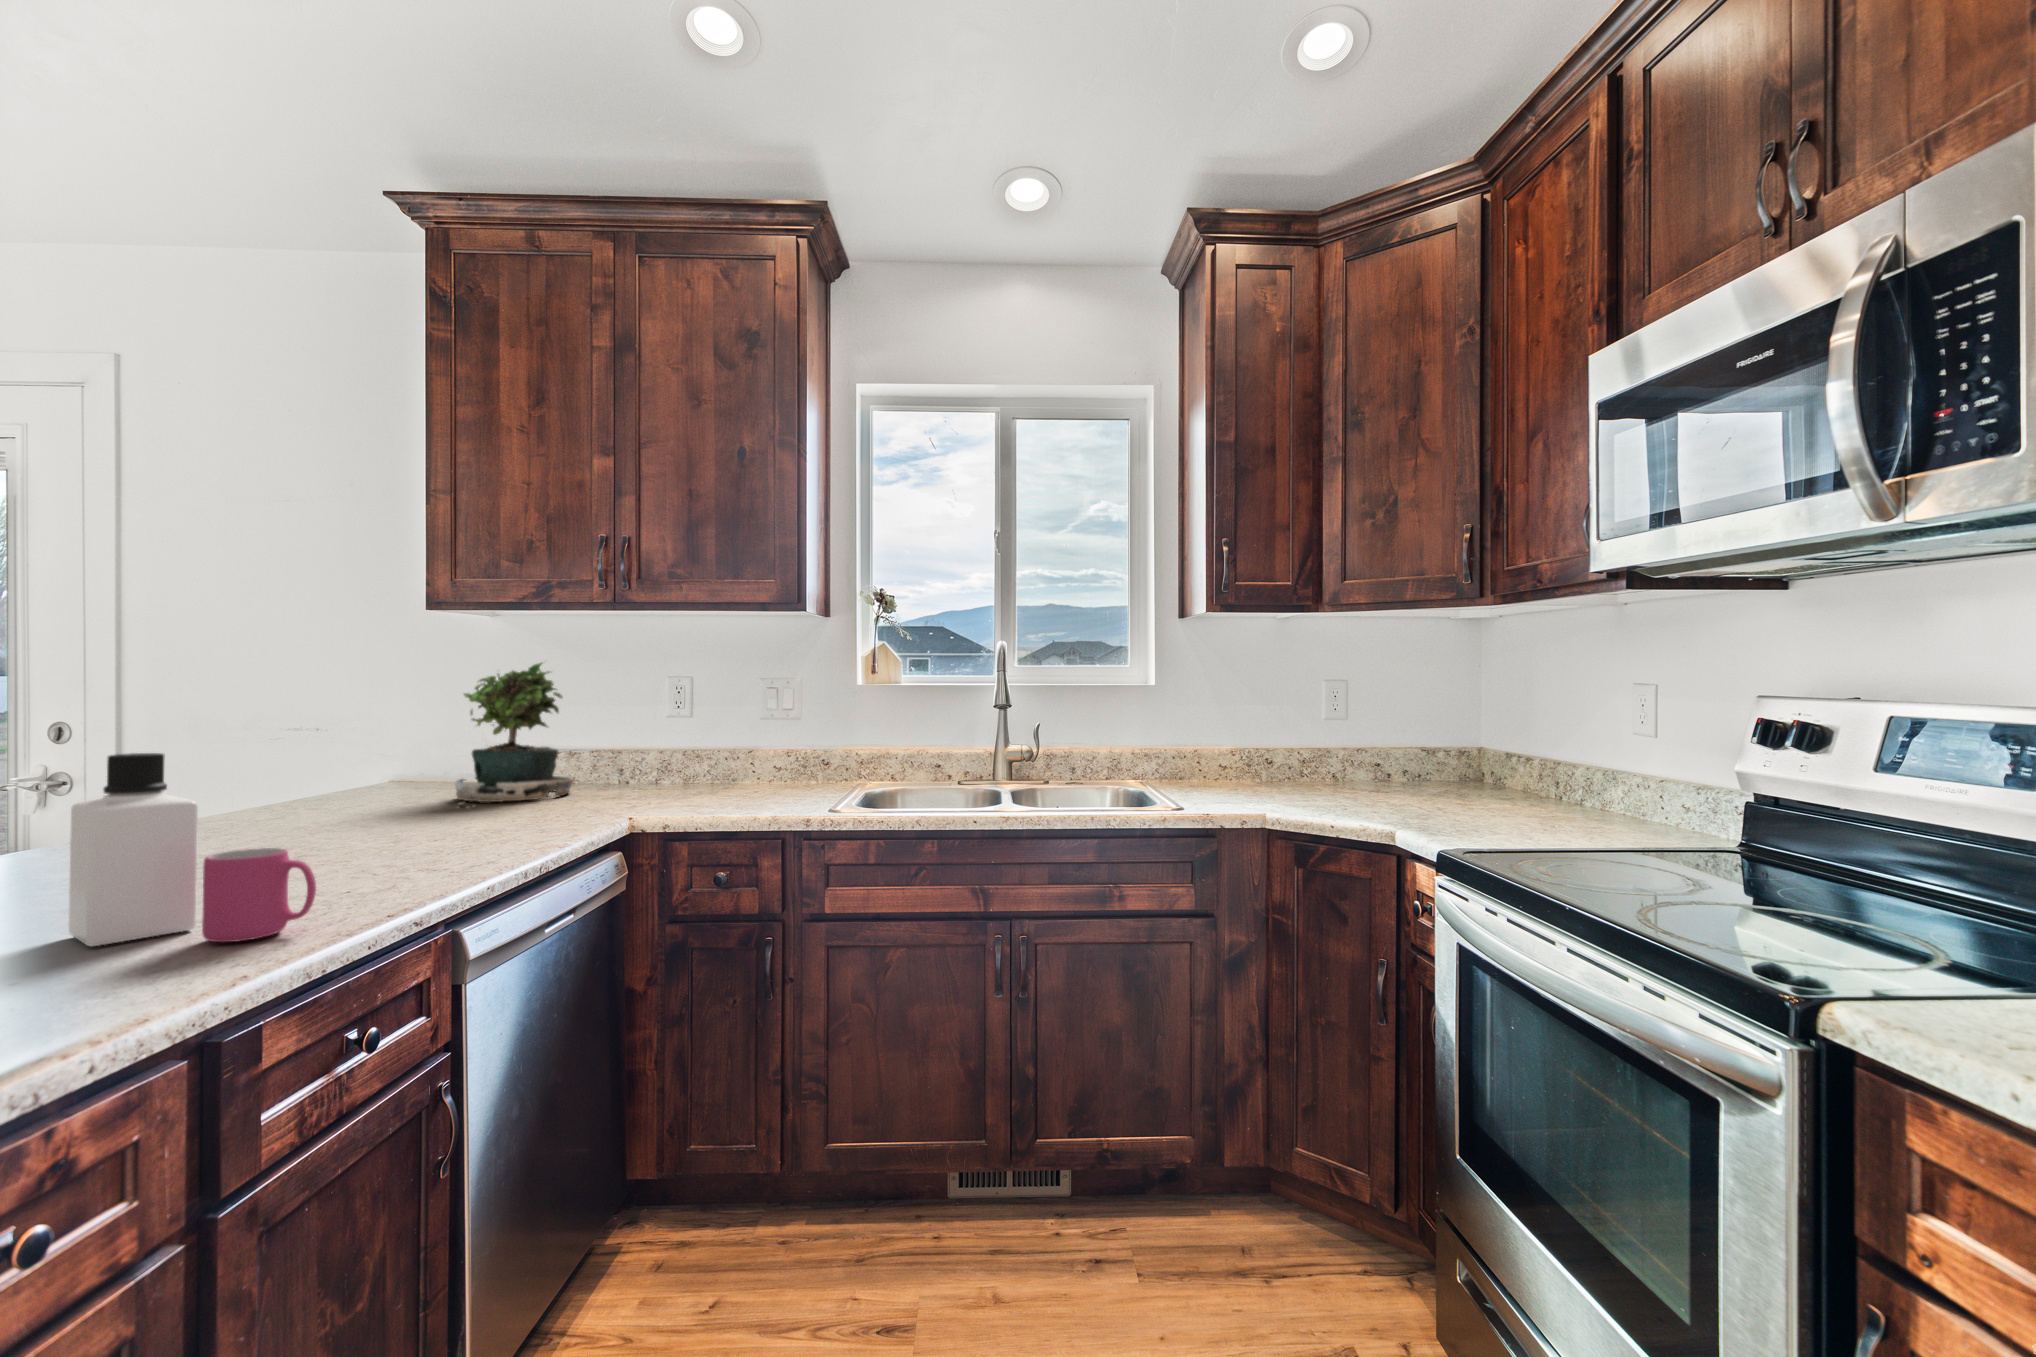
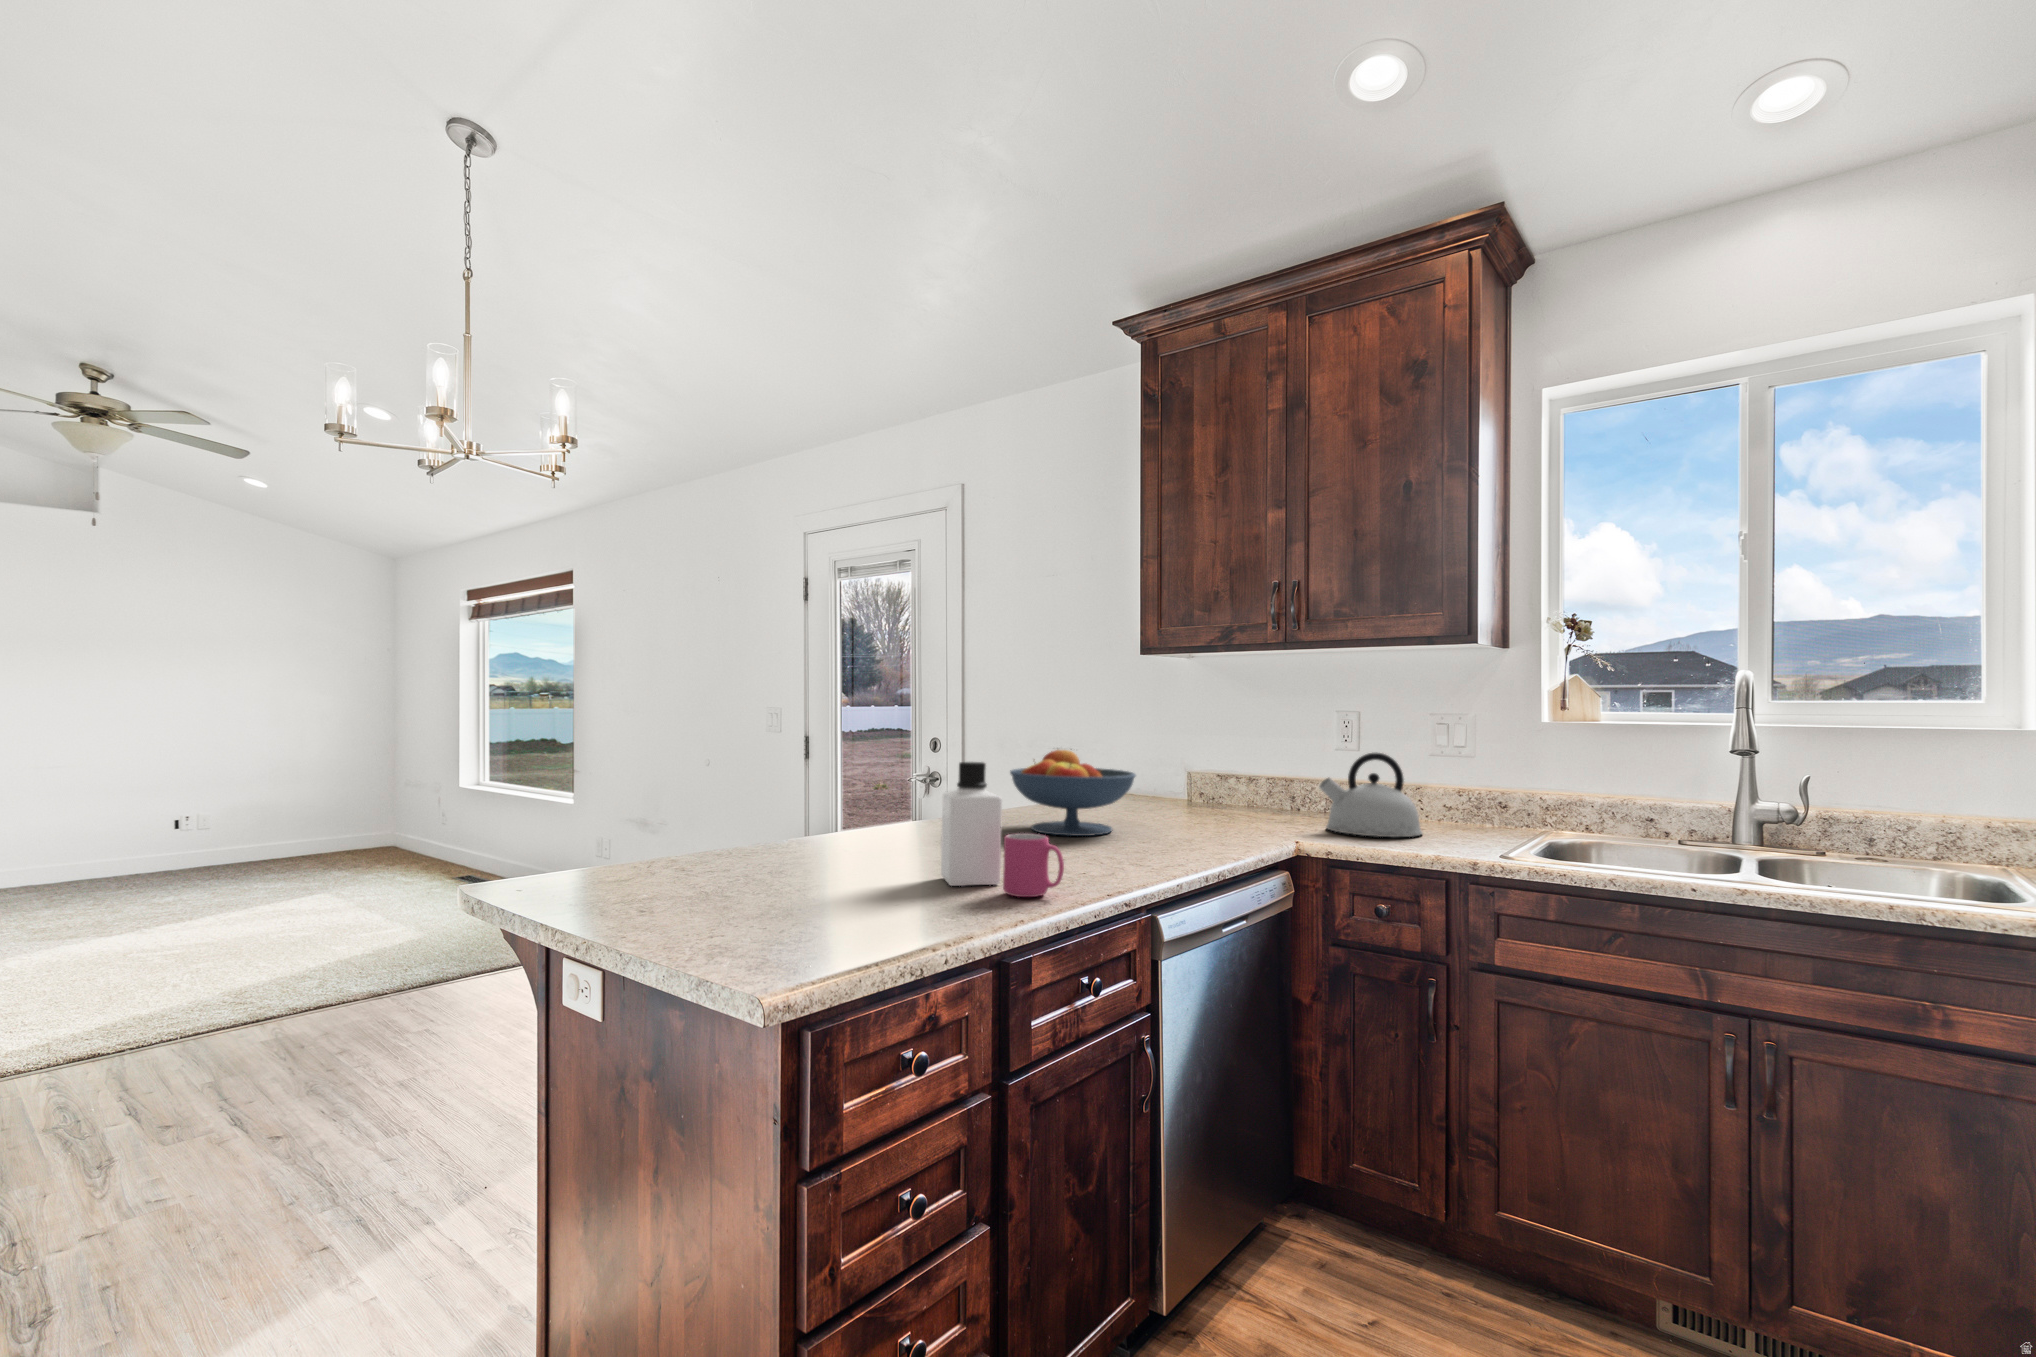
potted plant: present [454,663,574,804] -> none [1159,692,1253,817]
kettle: none [653,720,757,805] -> present [1319,753,1422,837]
fruit bowl: none [210,733,423,848] -> present [1010,750,1136,836]

